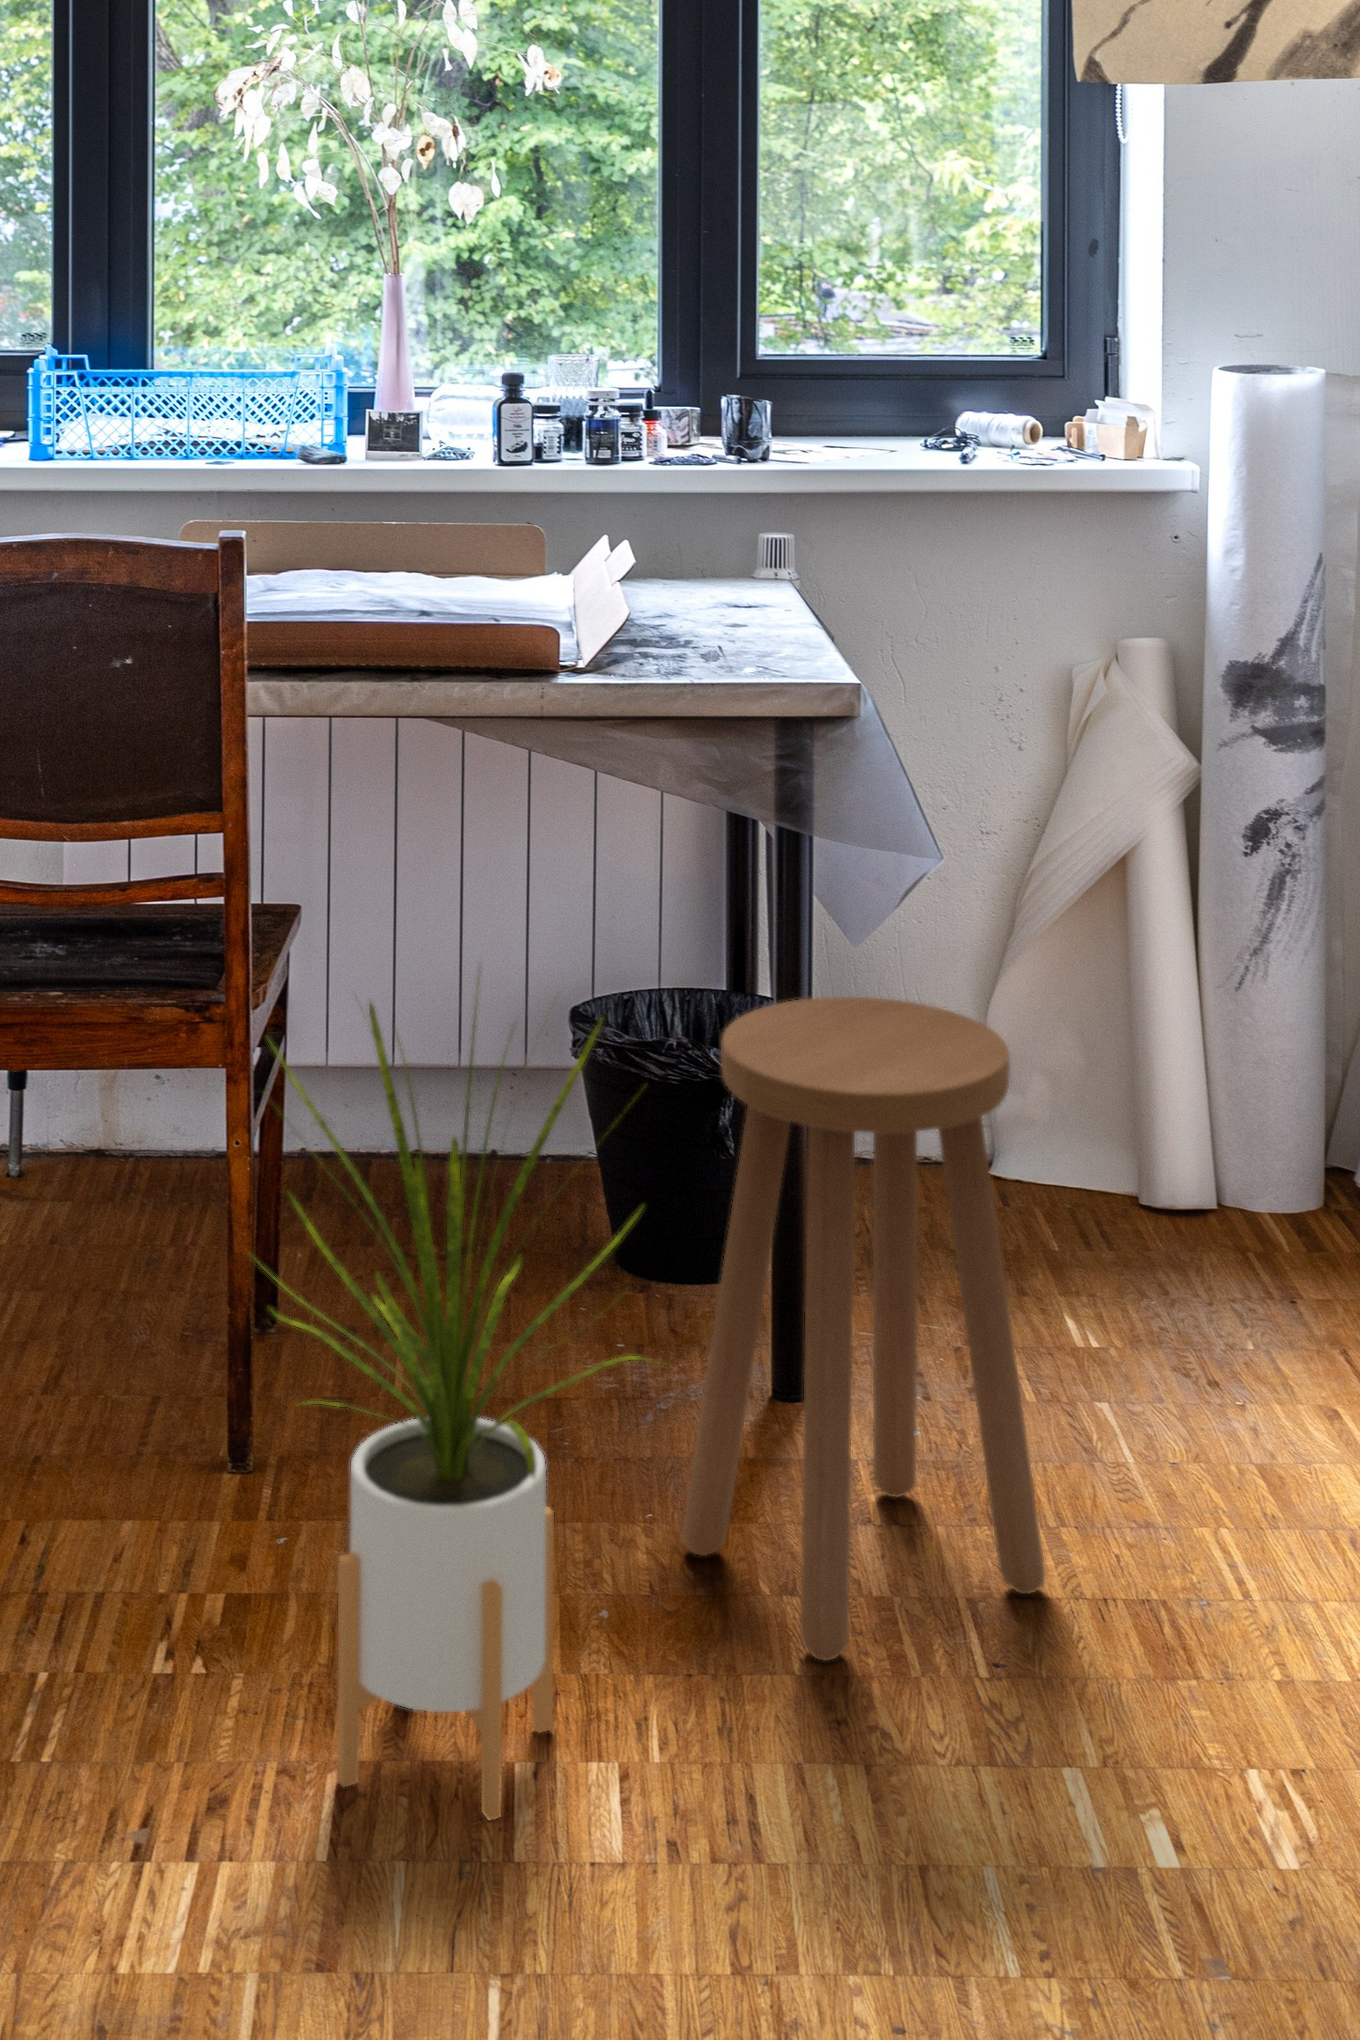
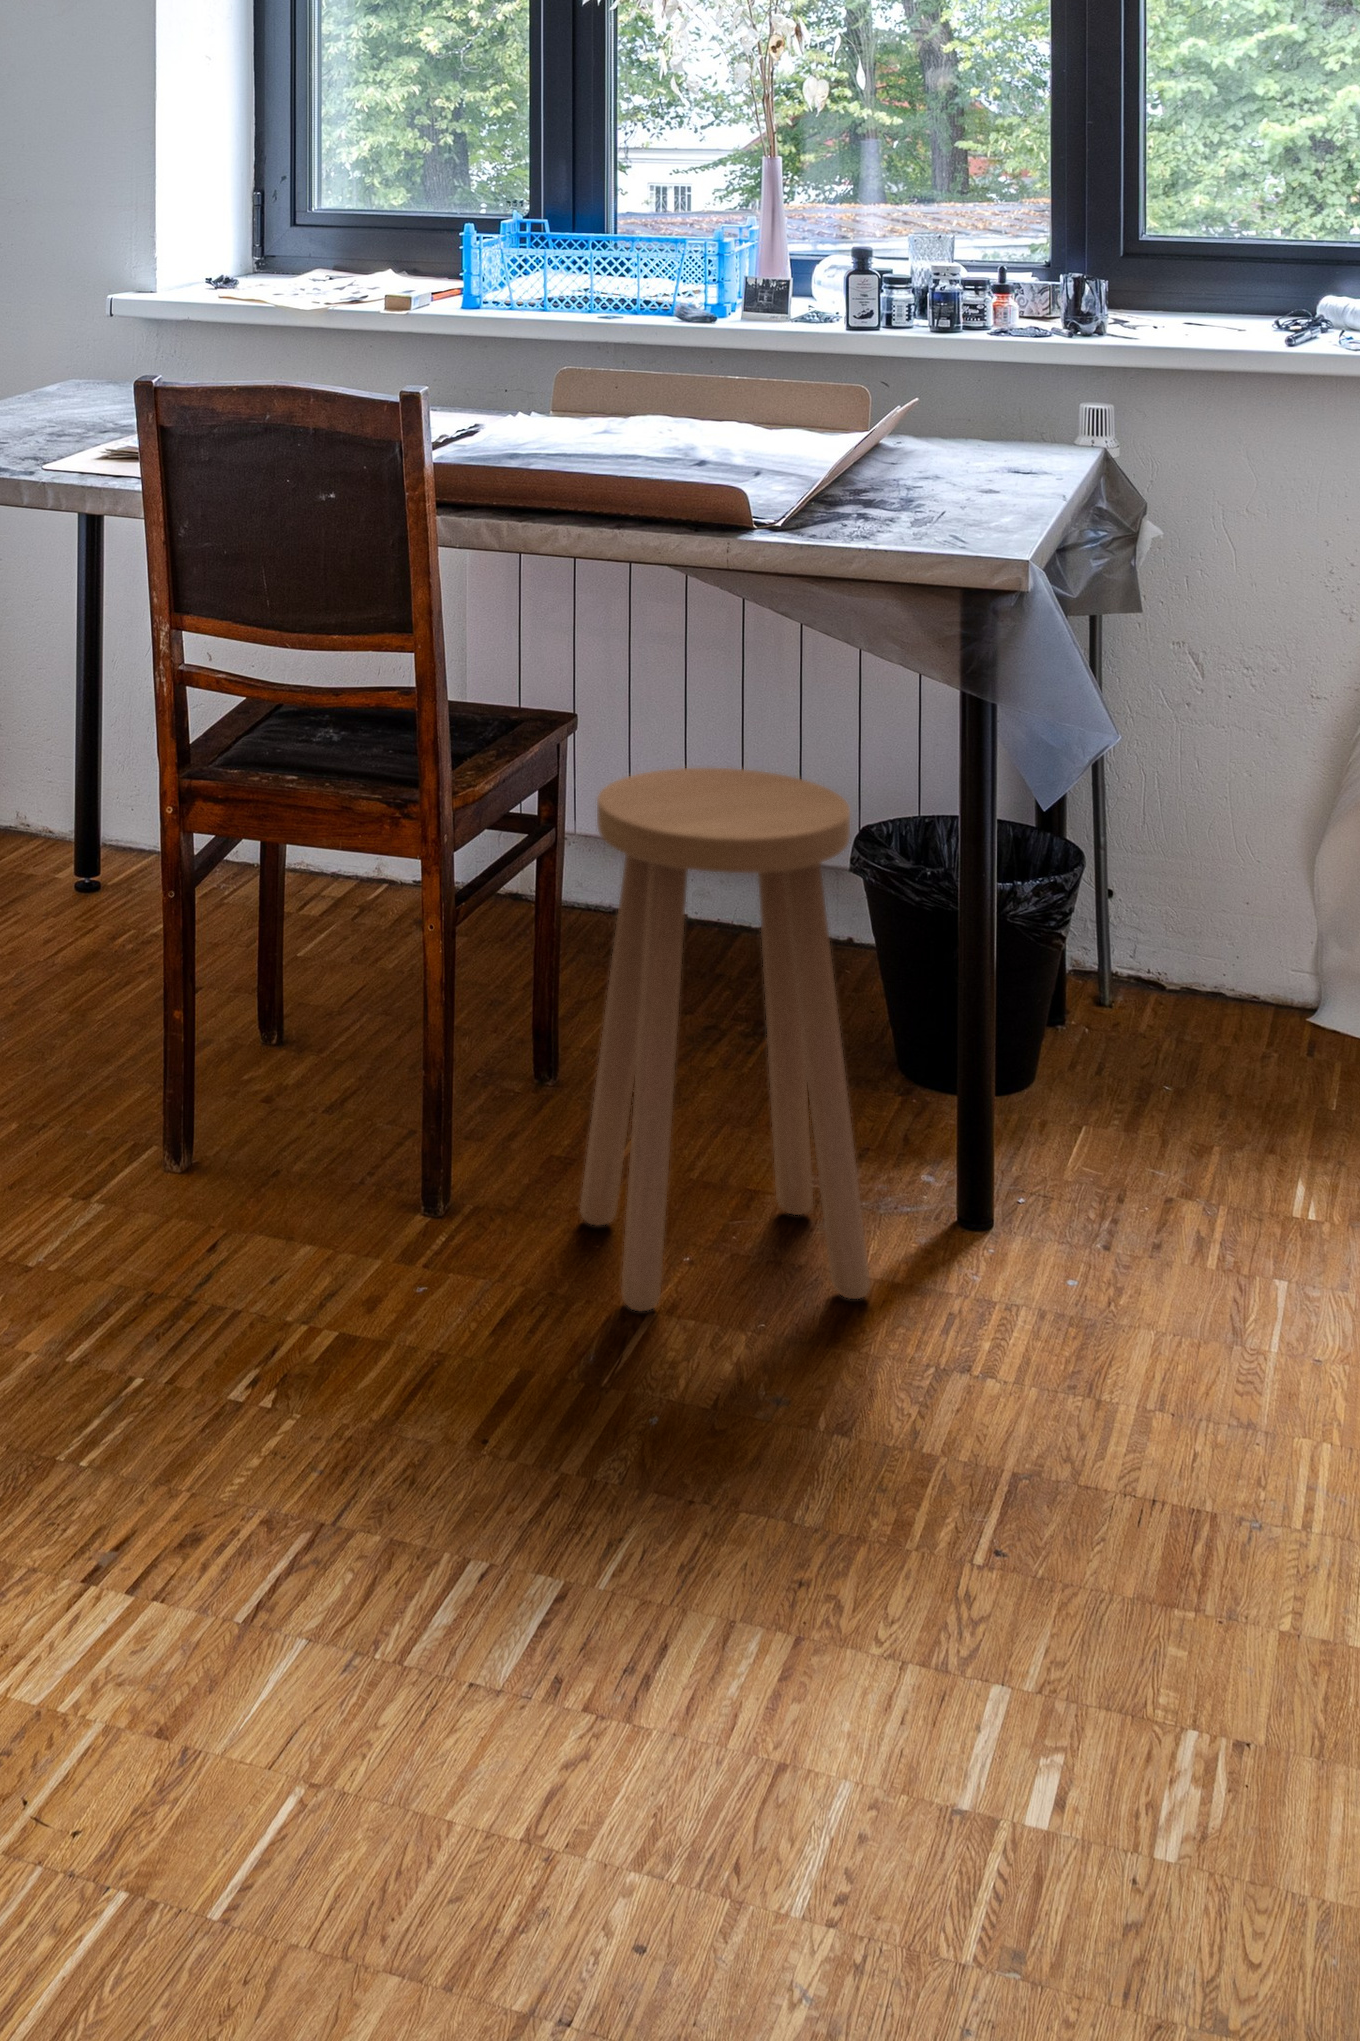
house plant: present [261,978,642,1820] -> none [123,680,462,1359]

